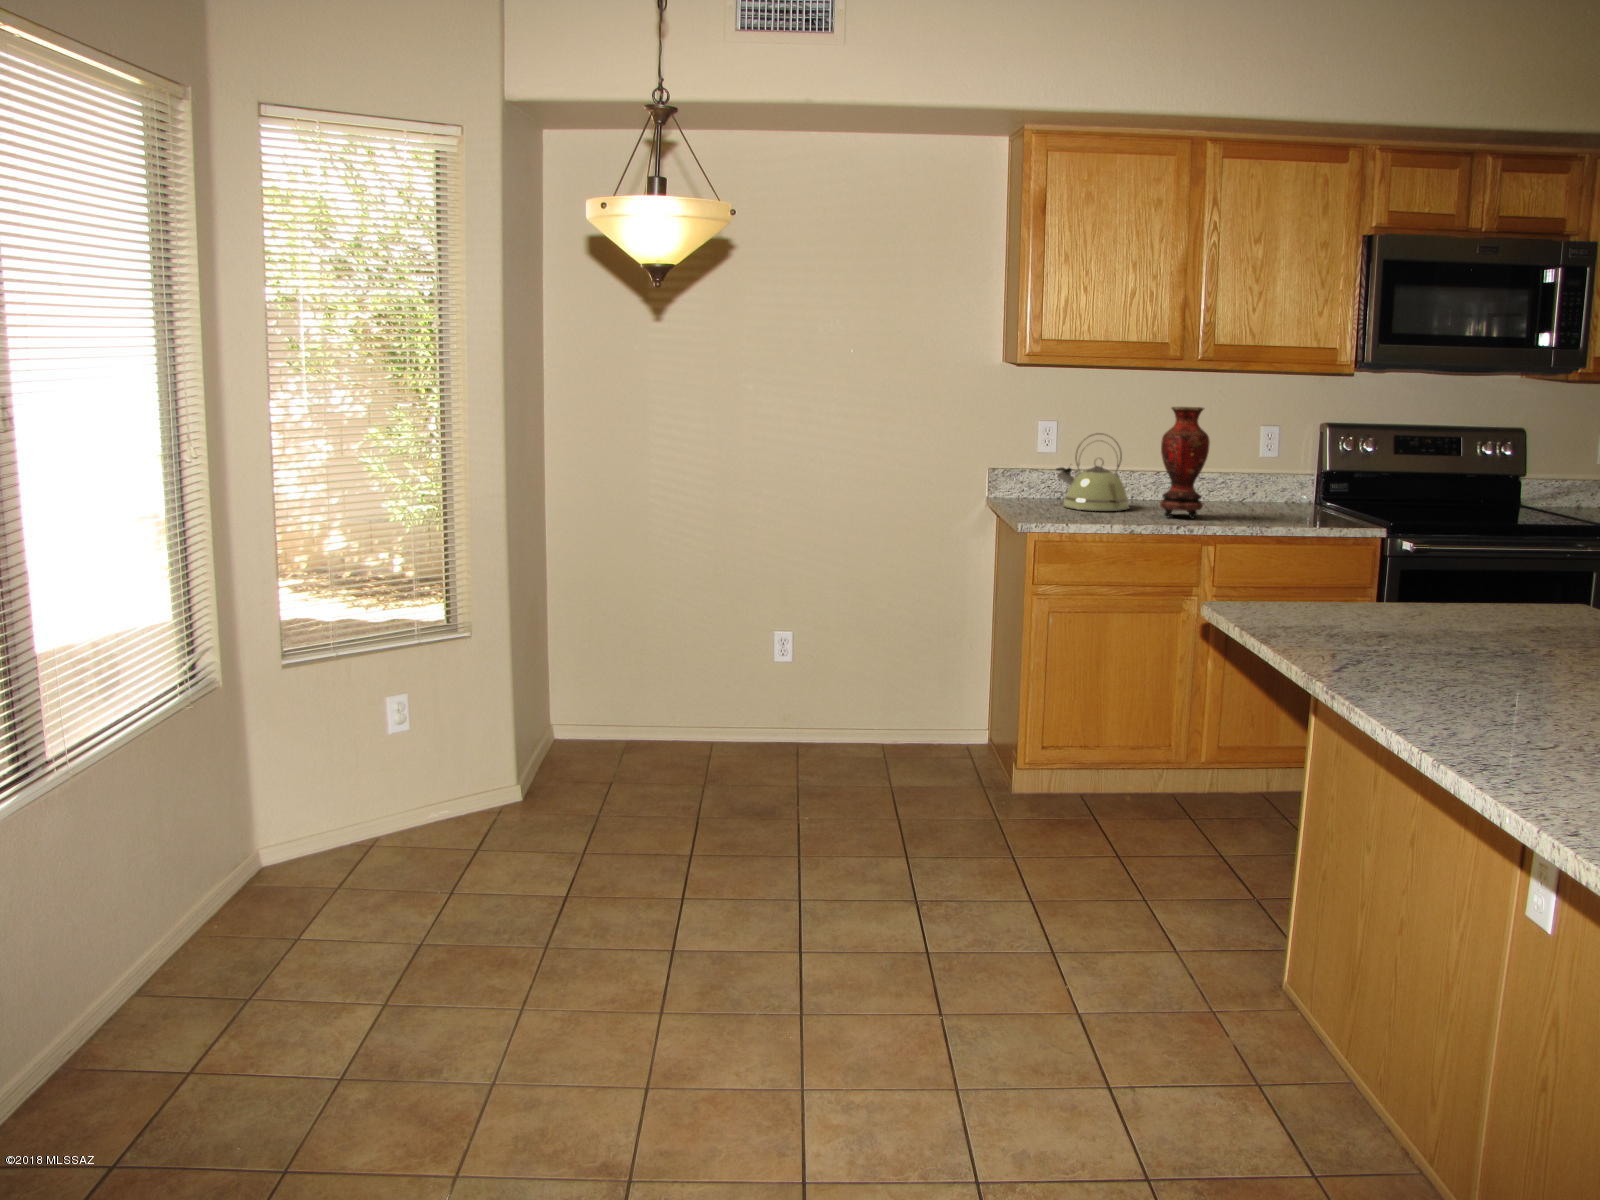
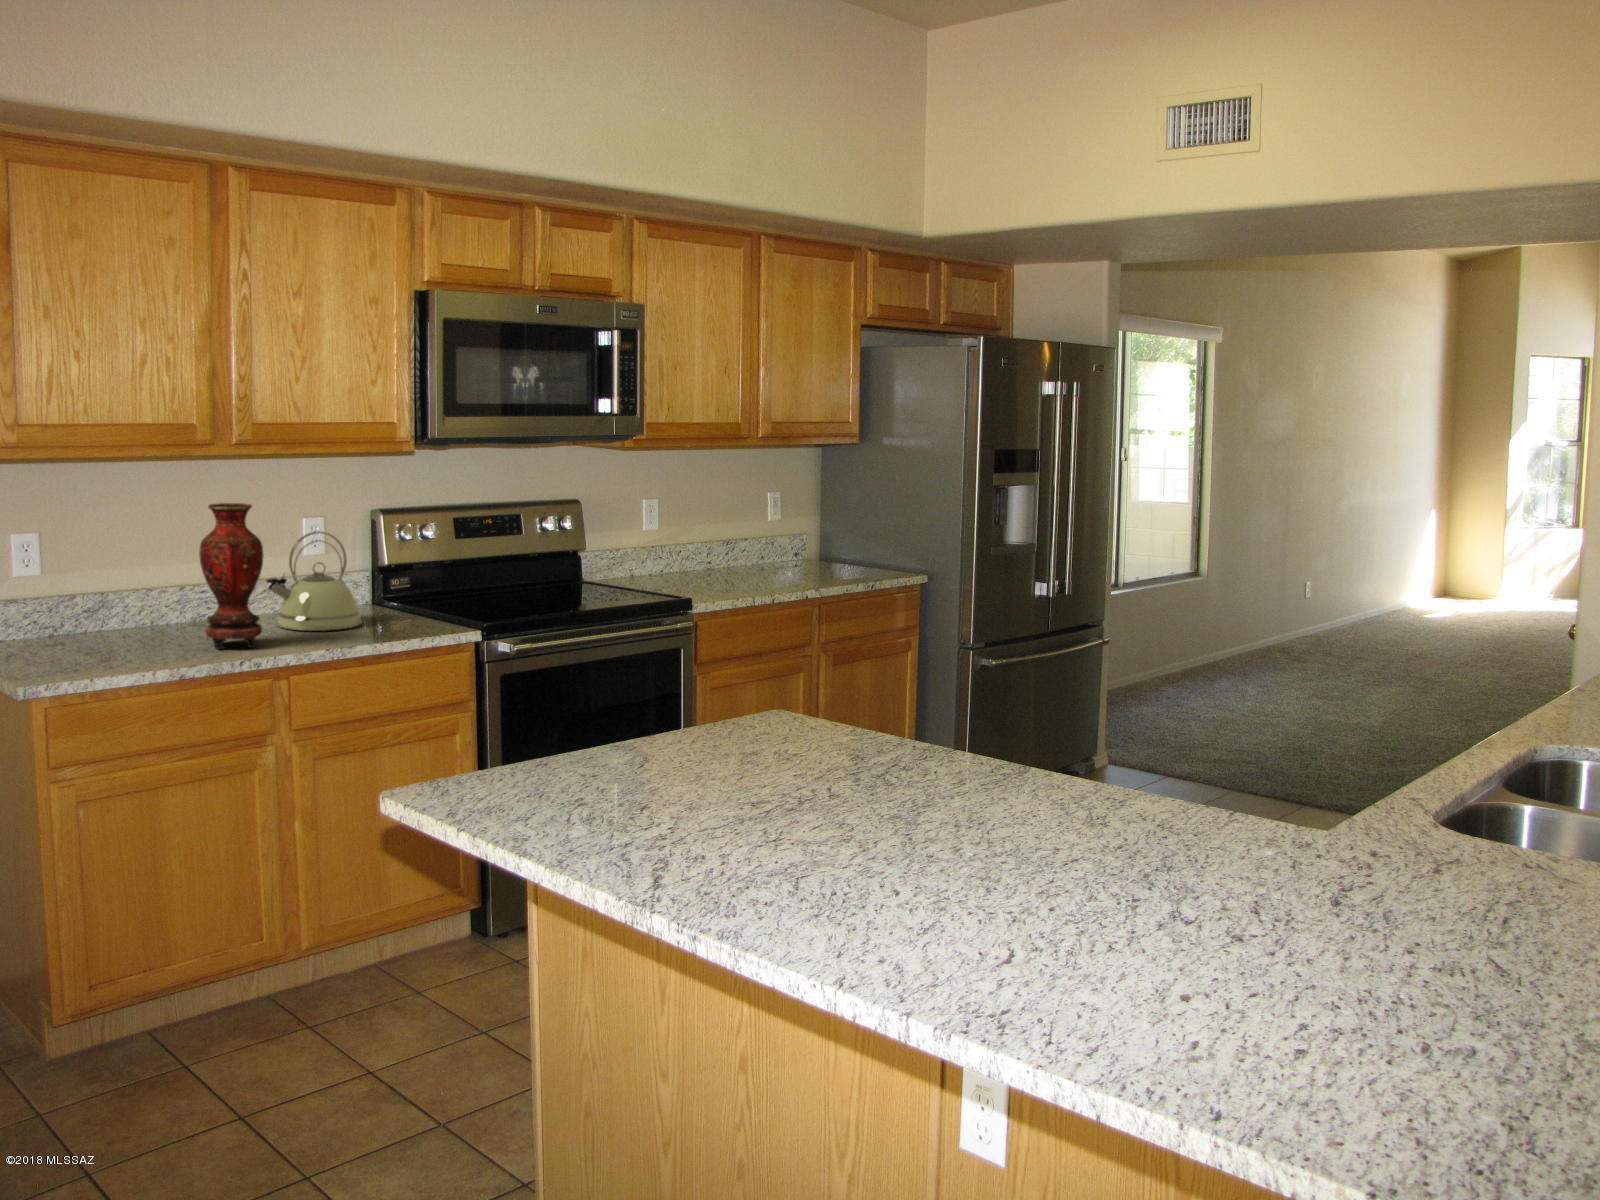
kettle: present [1056,433,1129,511] -> present [266,531,362,631]

